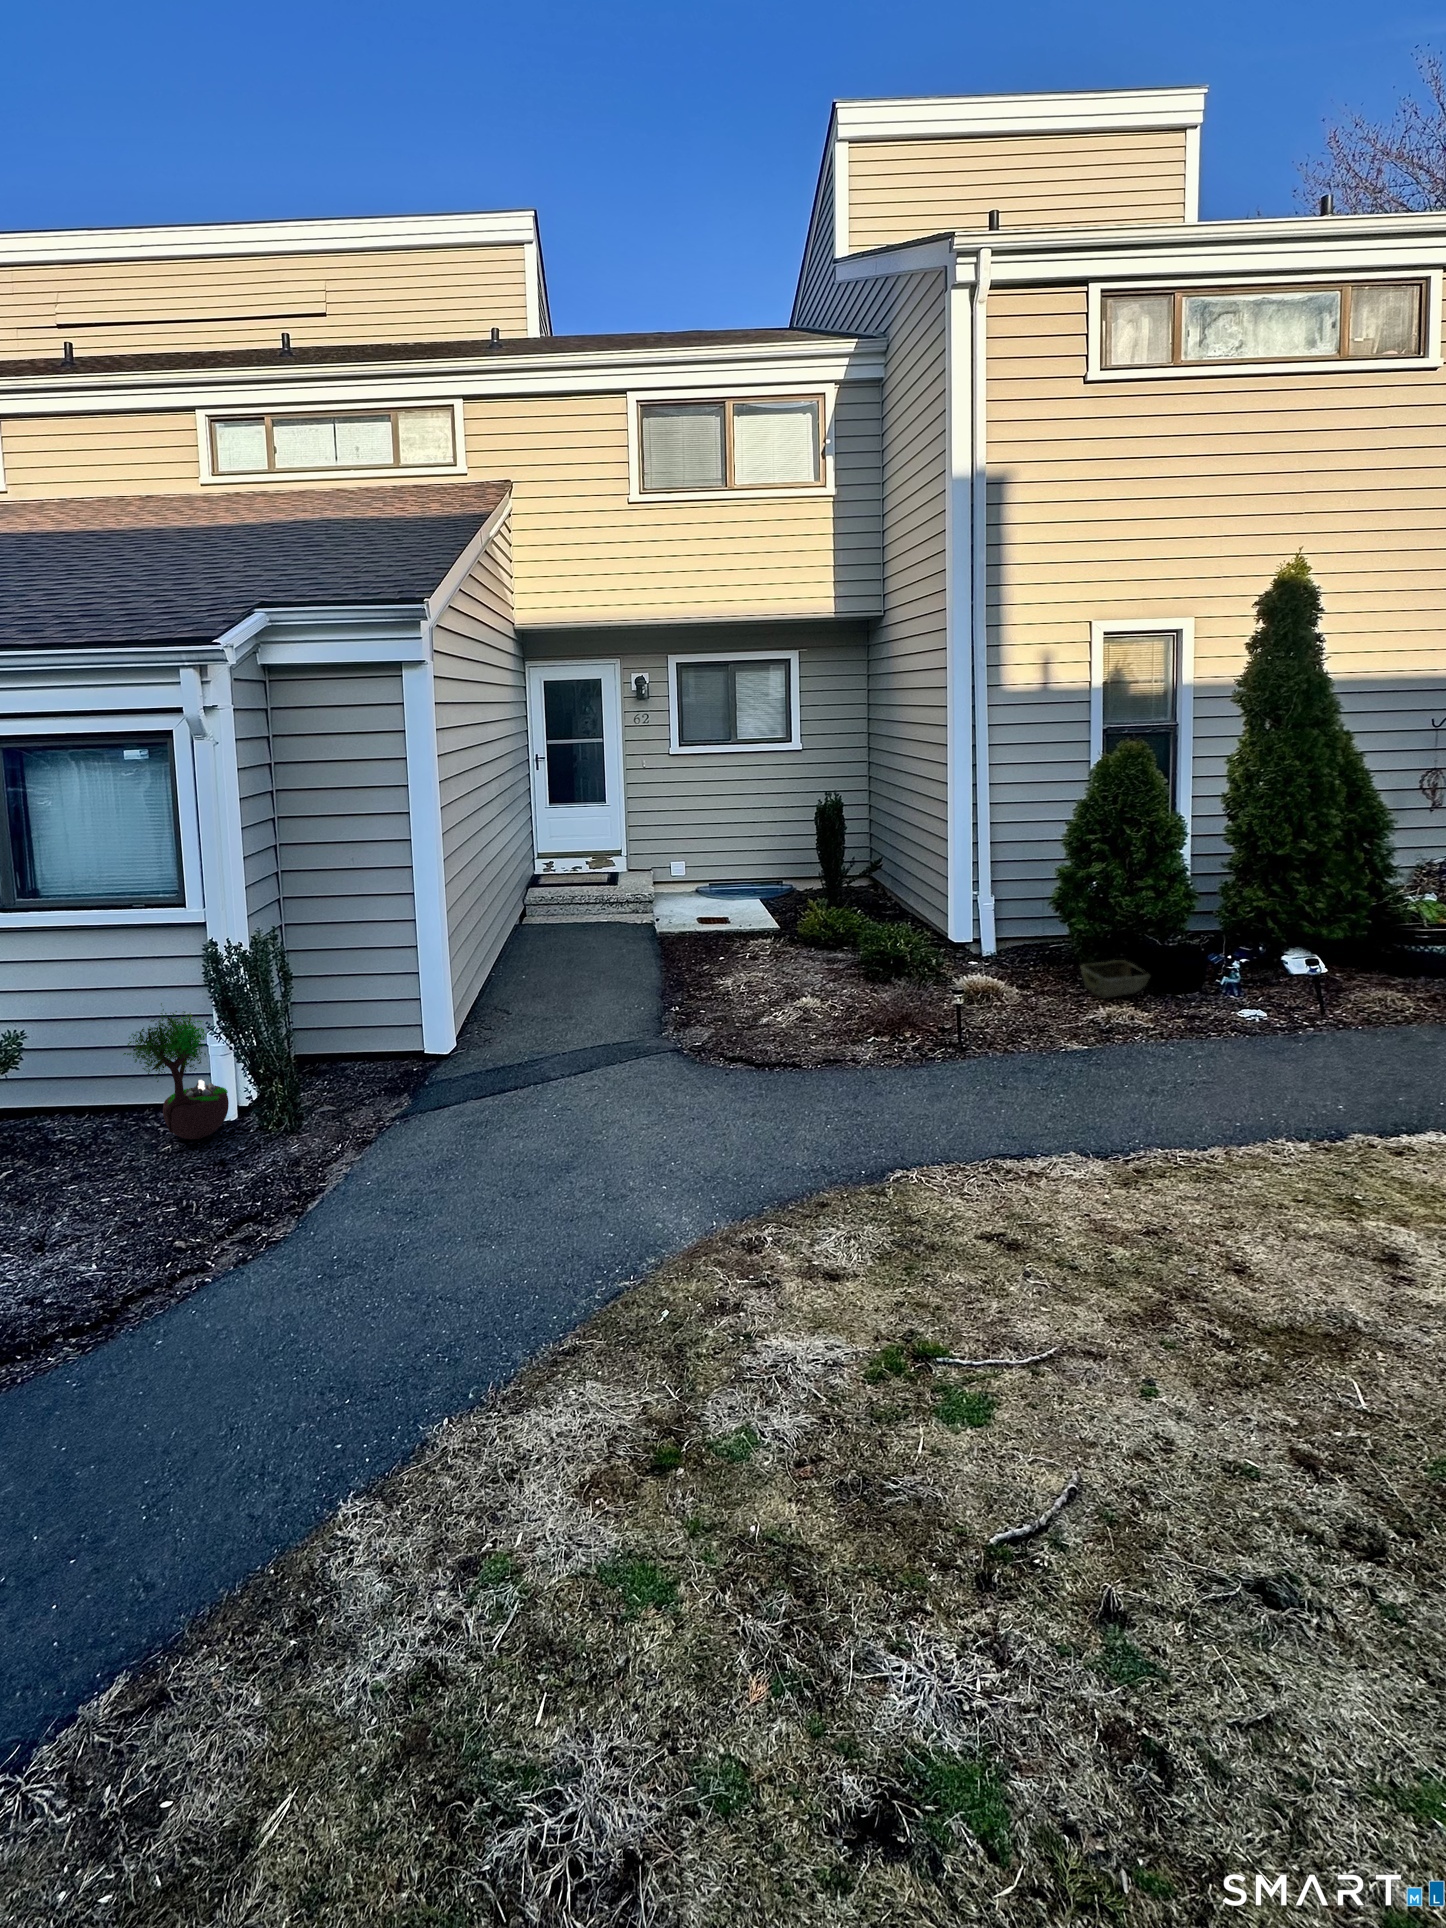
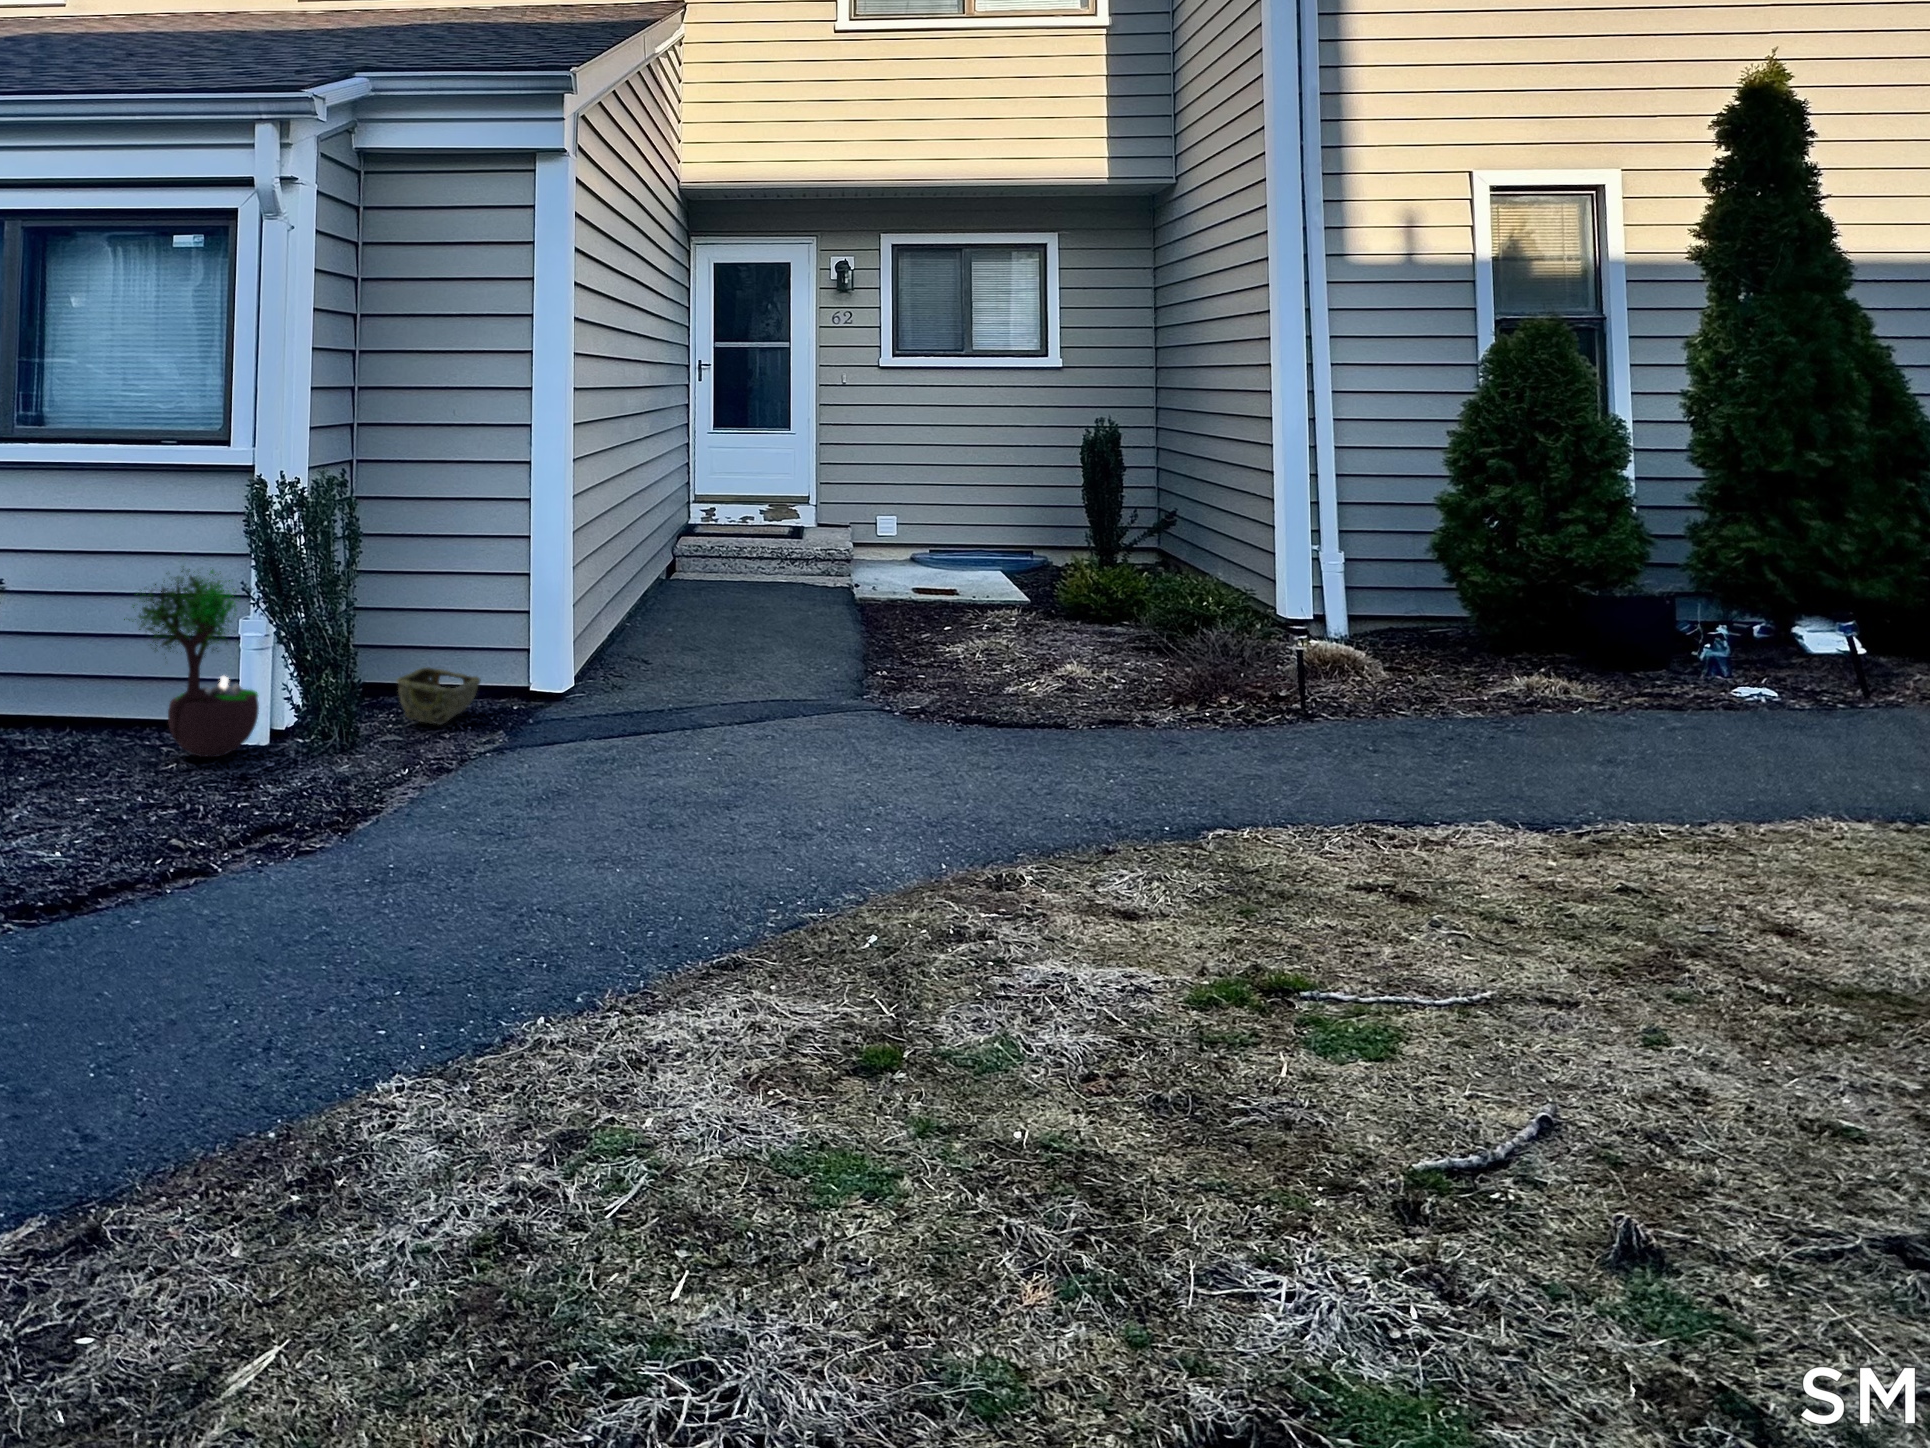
woven basket: present [1081,960,1150,998] -> present [397,668,481,725]

